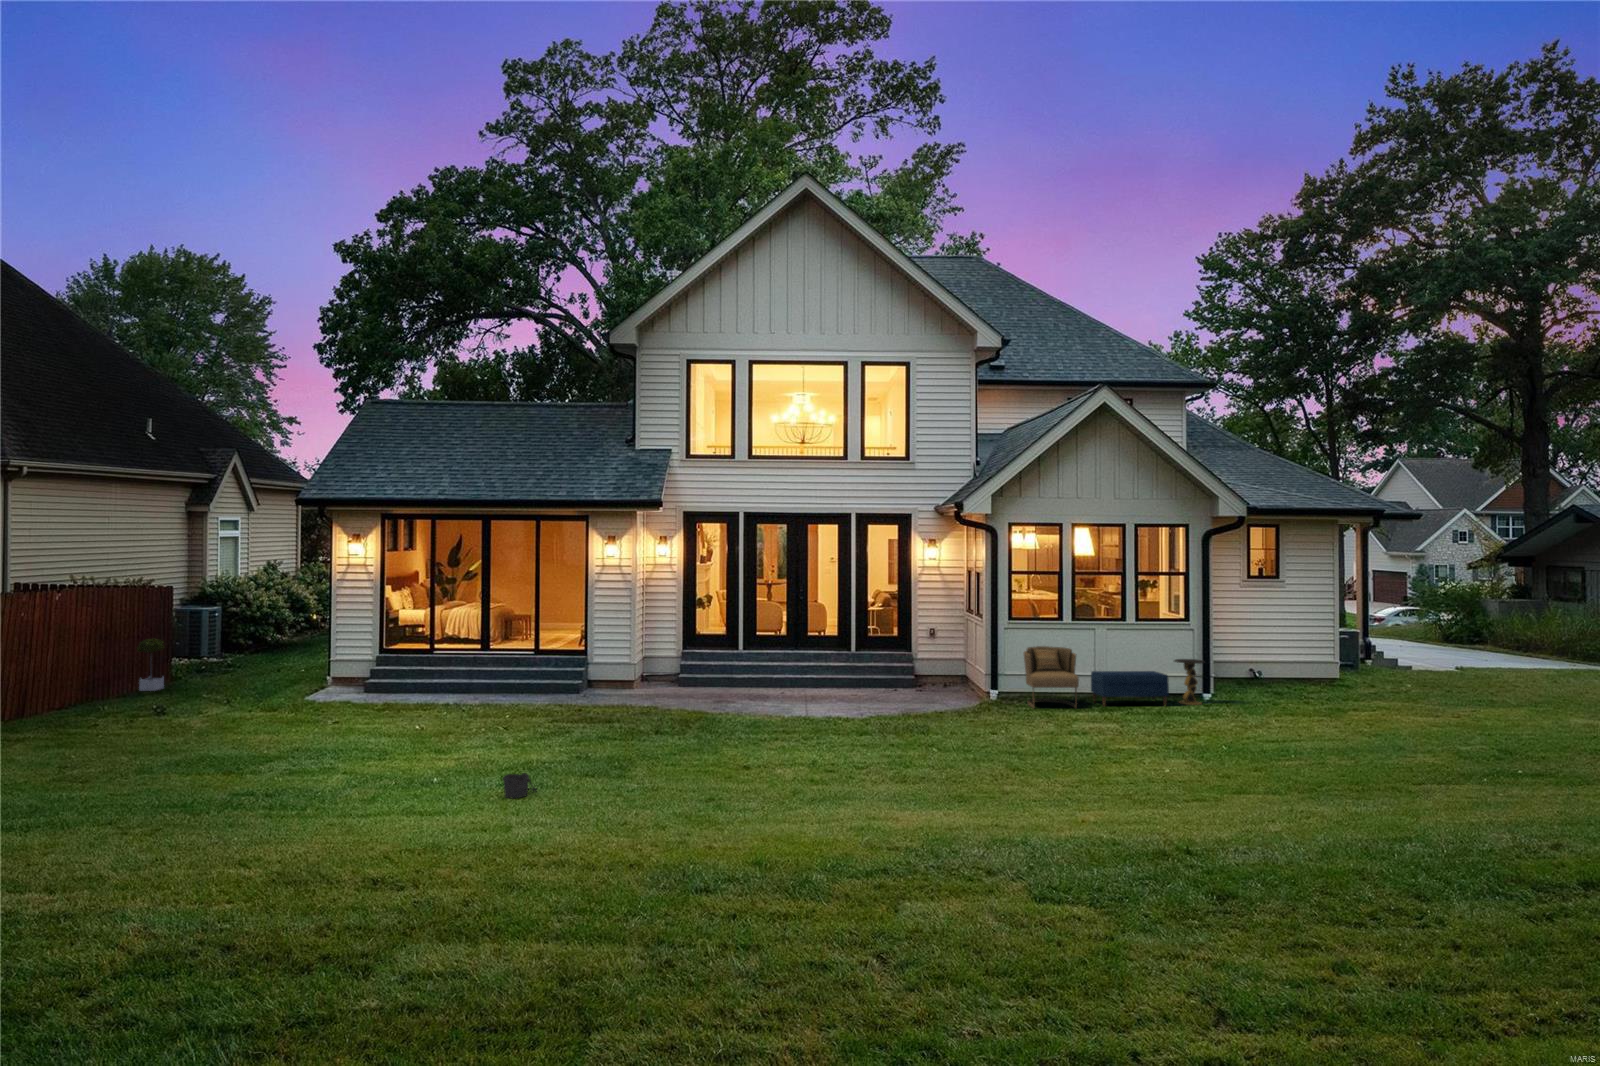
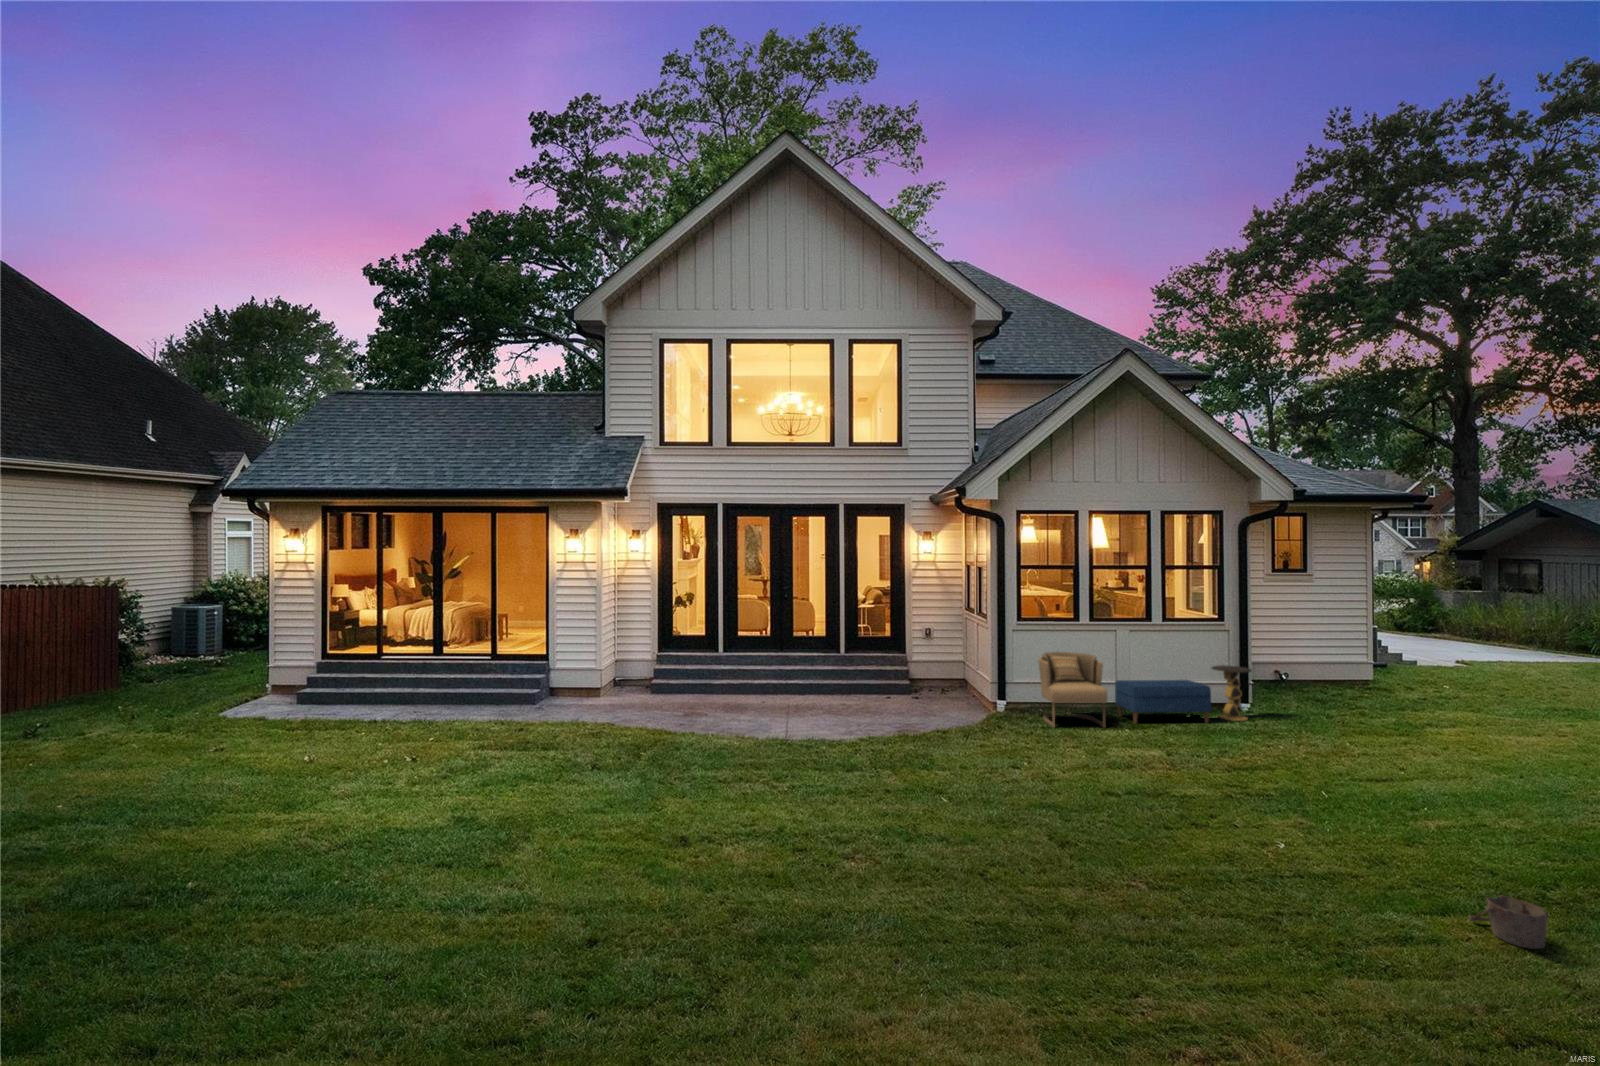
potted tree: present [137,638,164,691] -> none [43,643,82,702]
bucket: present [503,773,537,798] -> present [1469,895,1548,949]

